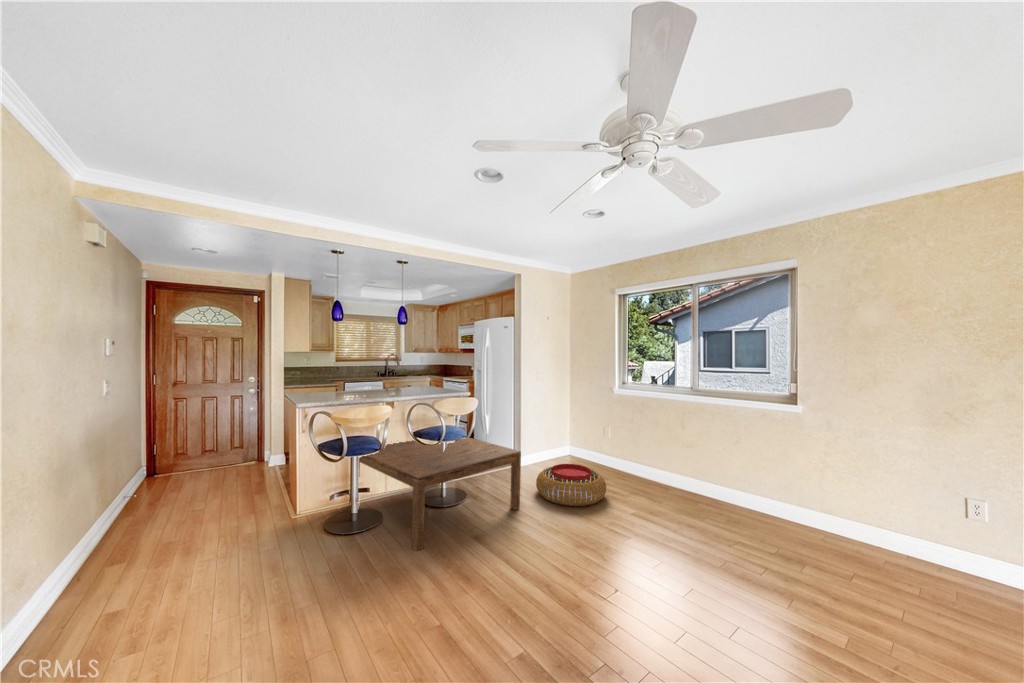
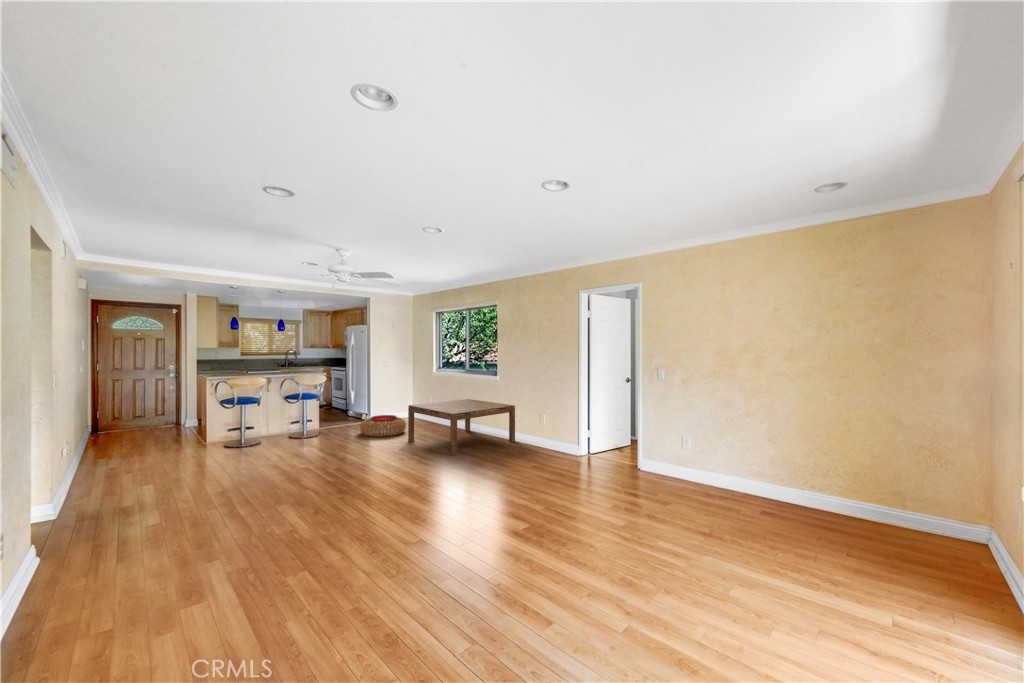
coffee table: present [349,437,521,550] -> present [408,399,515,455]

